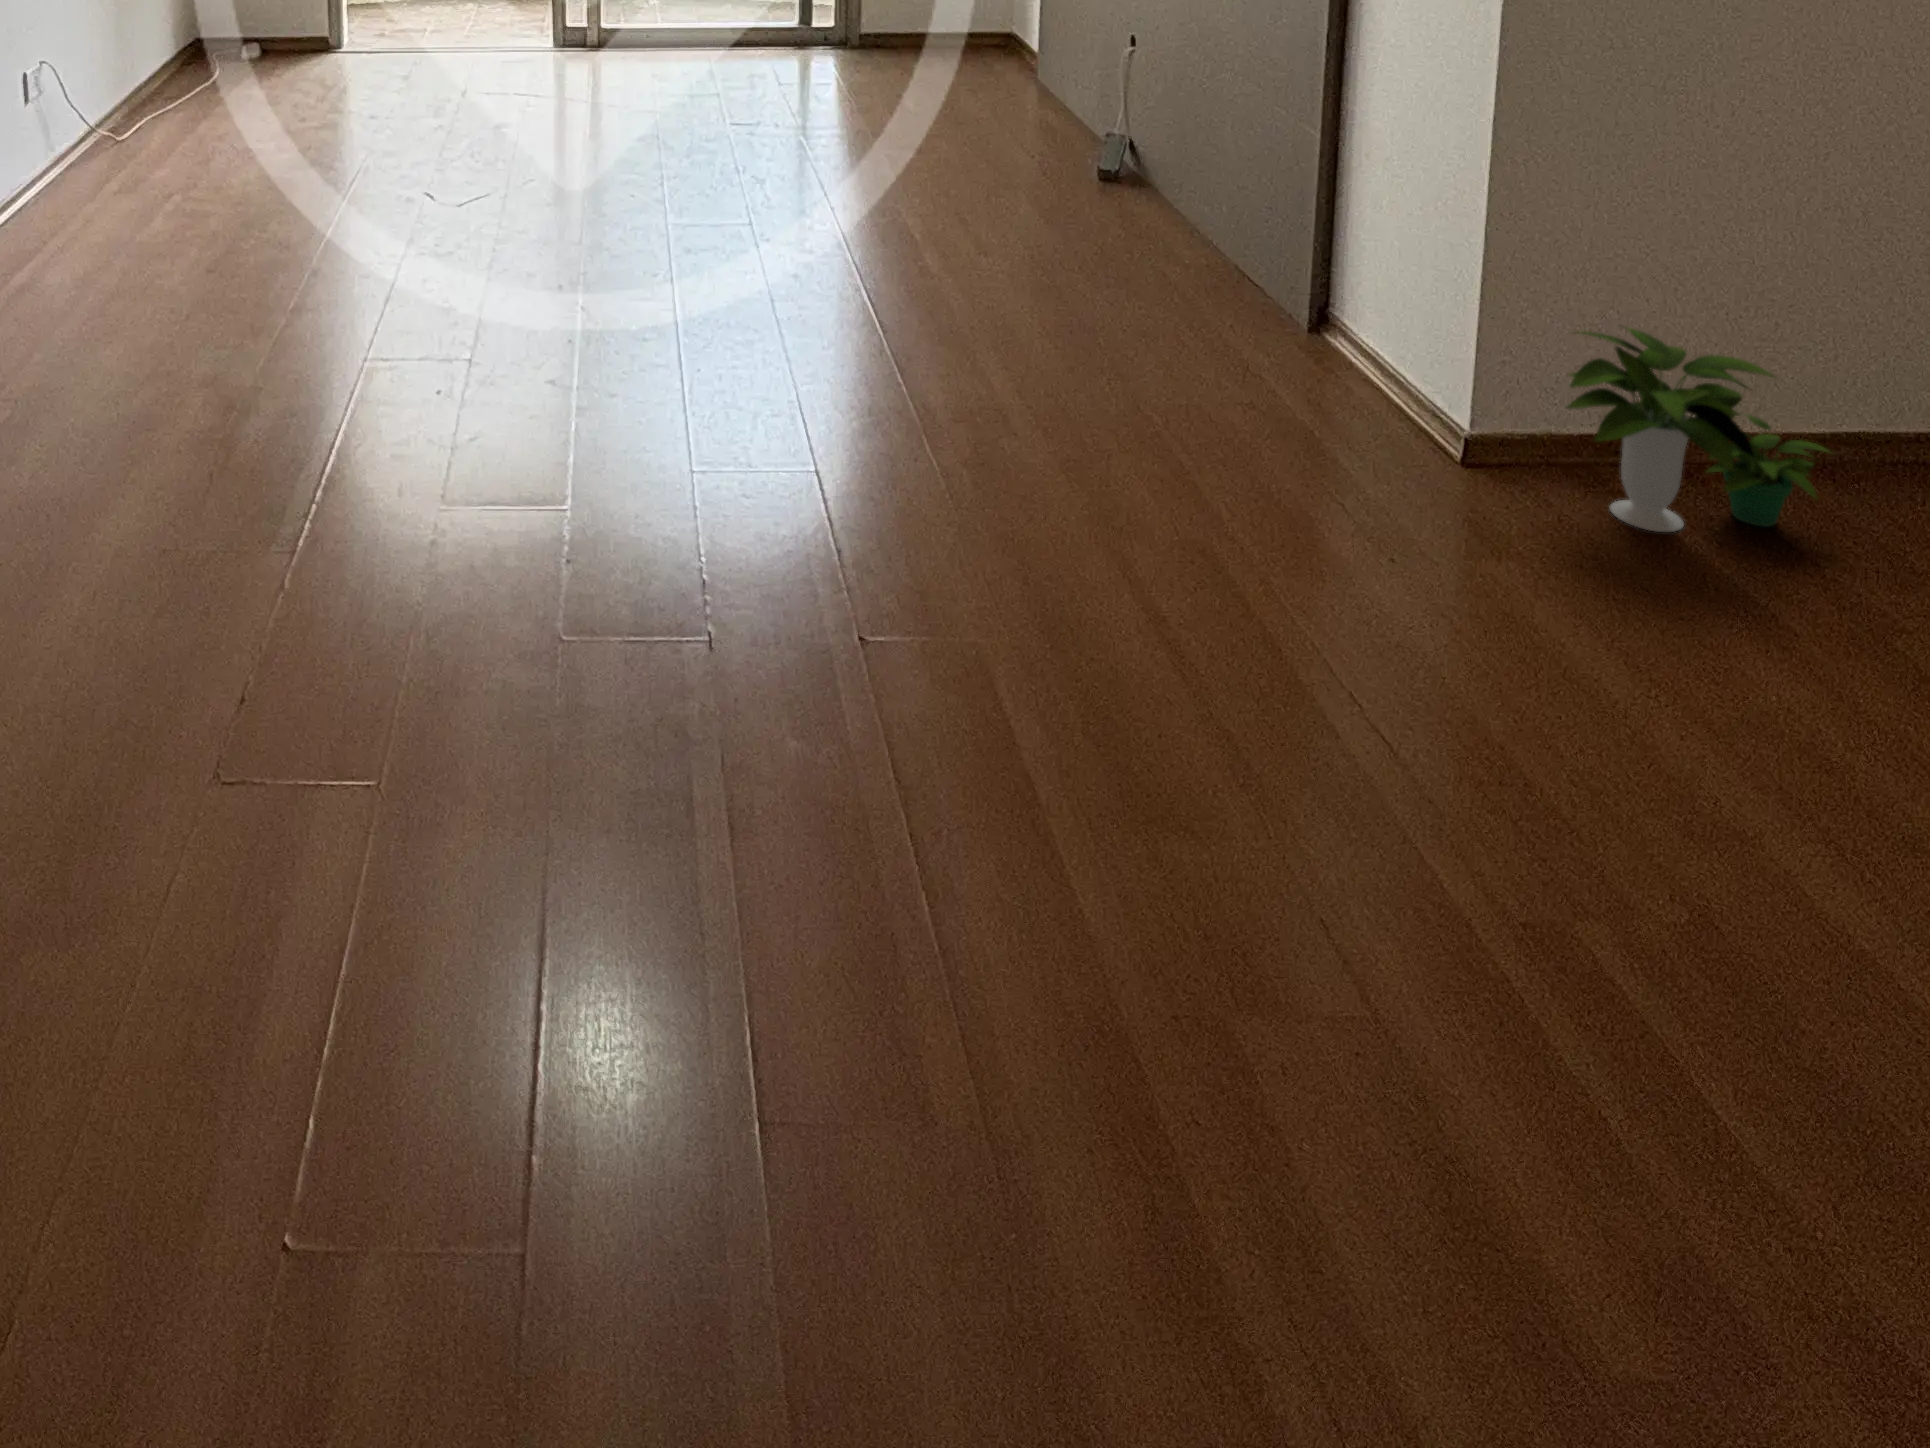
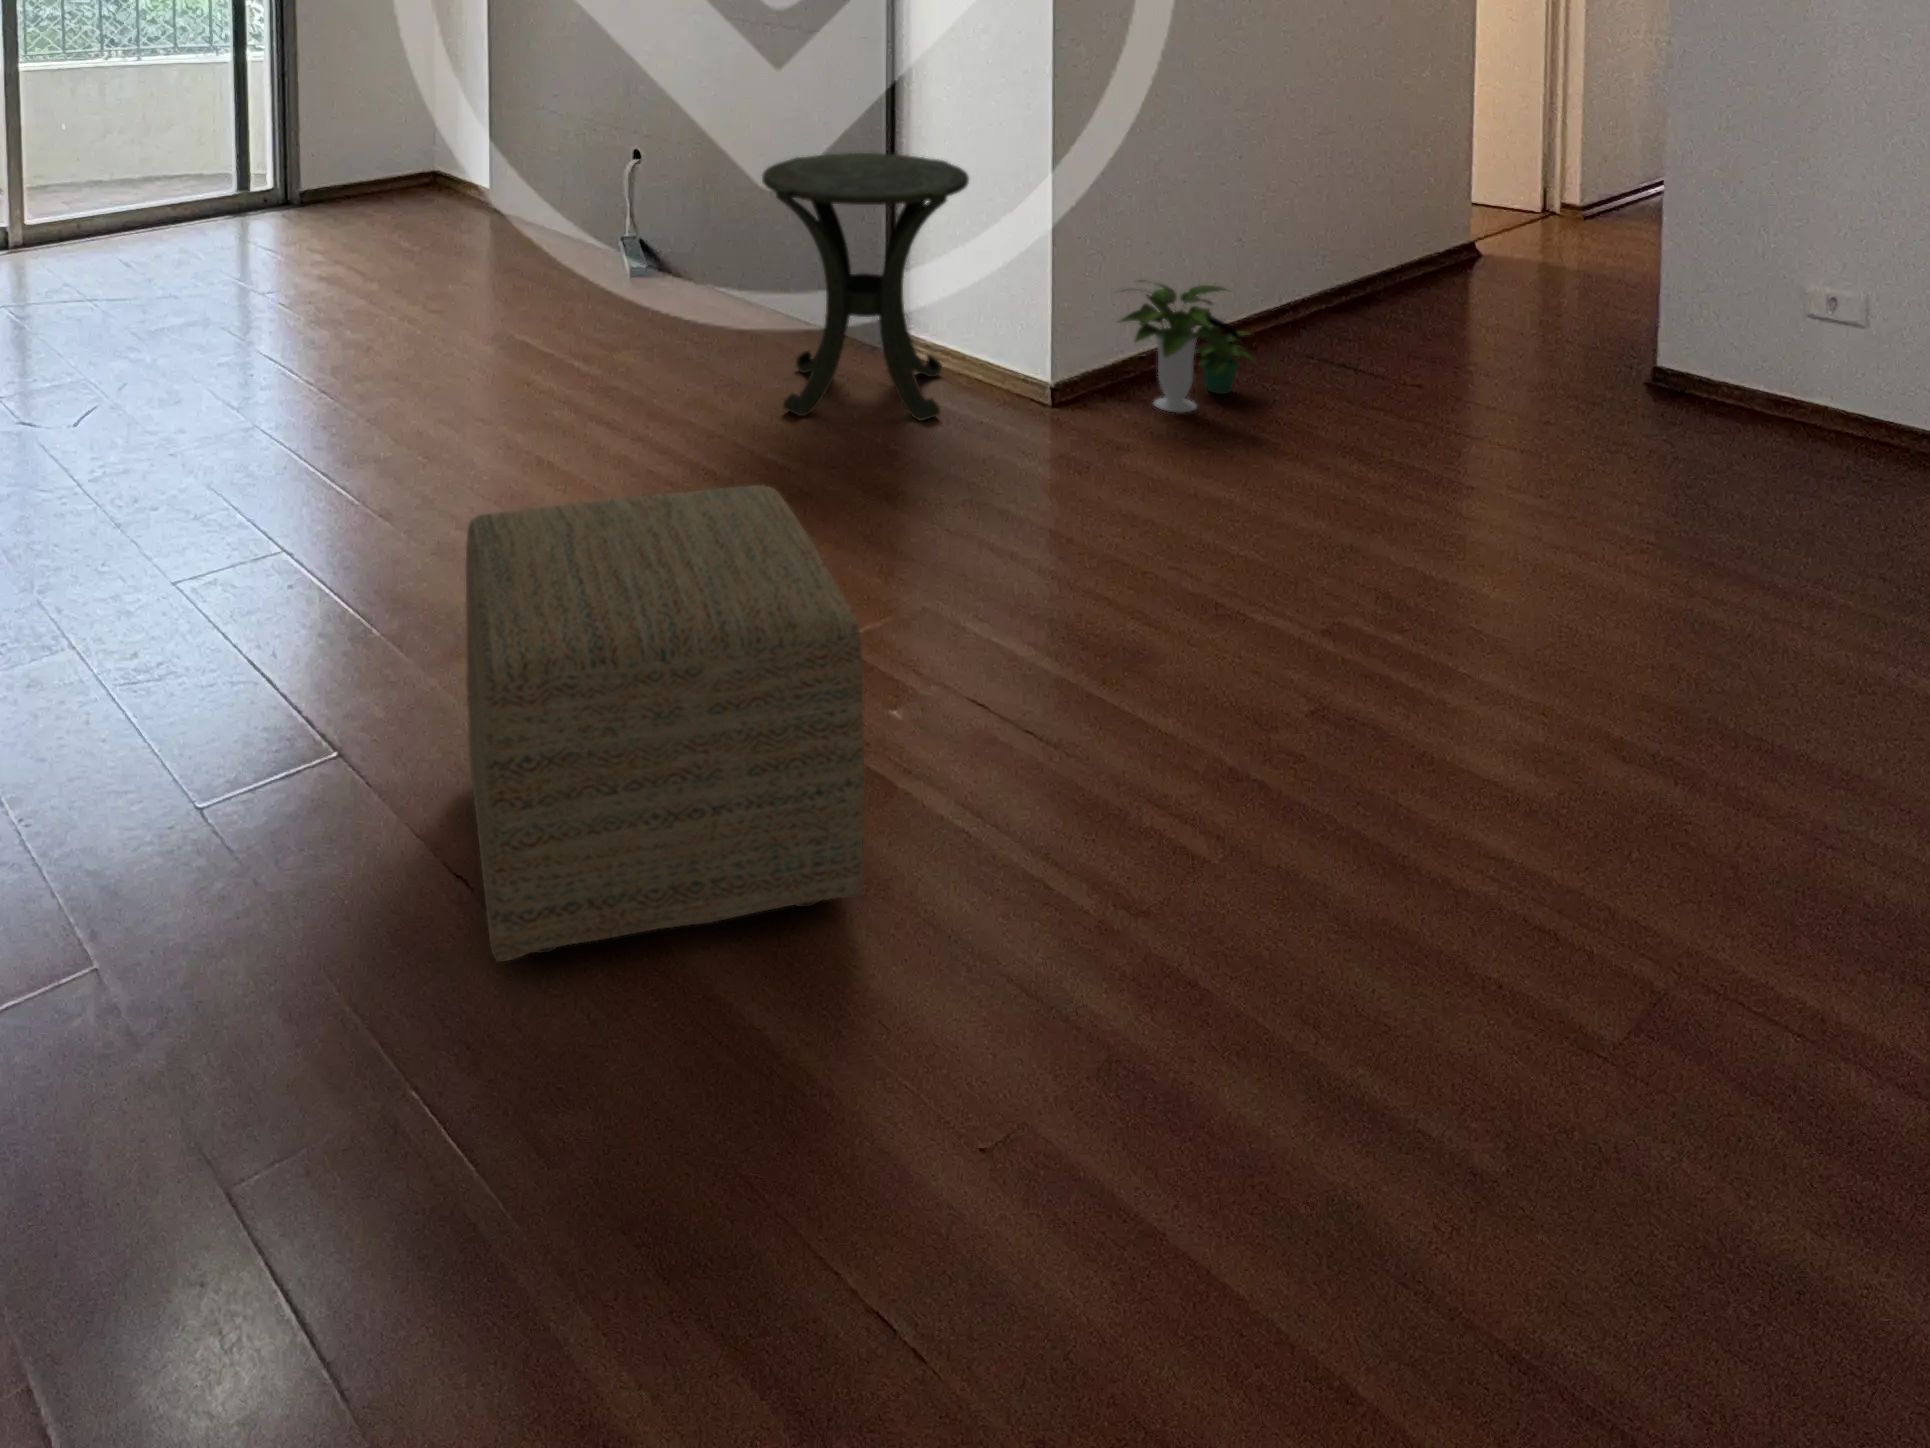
side table: none [1080,71,1369,427] -> present [762,153,969,420]
ottoman: none [156,362,655,882] -> present [466,485,865,962]

